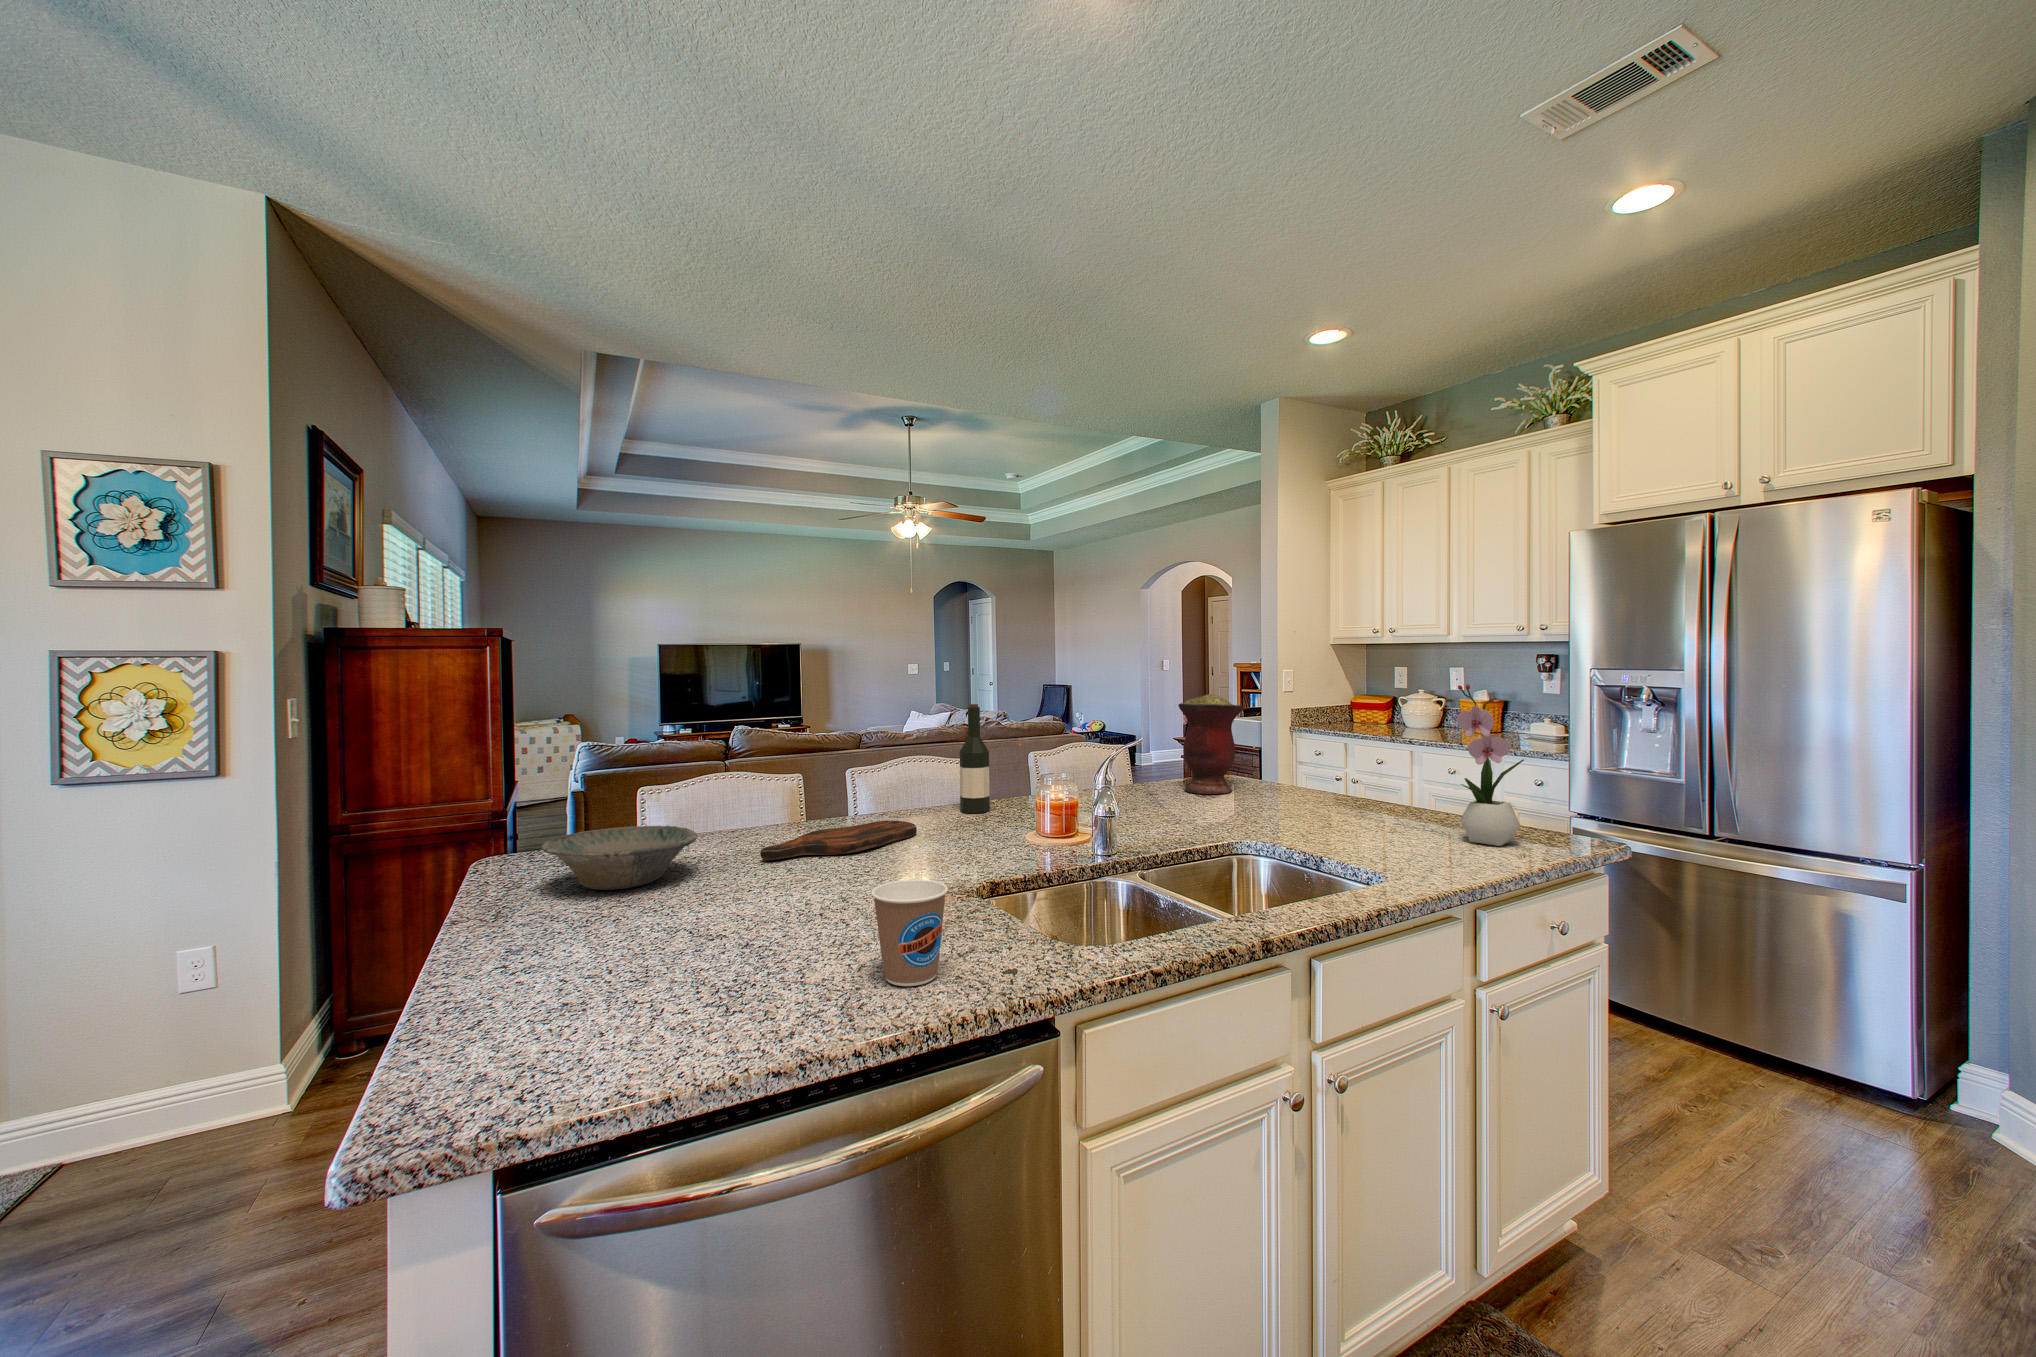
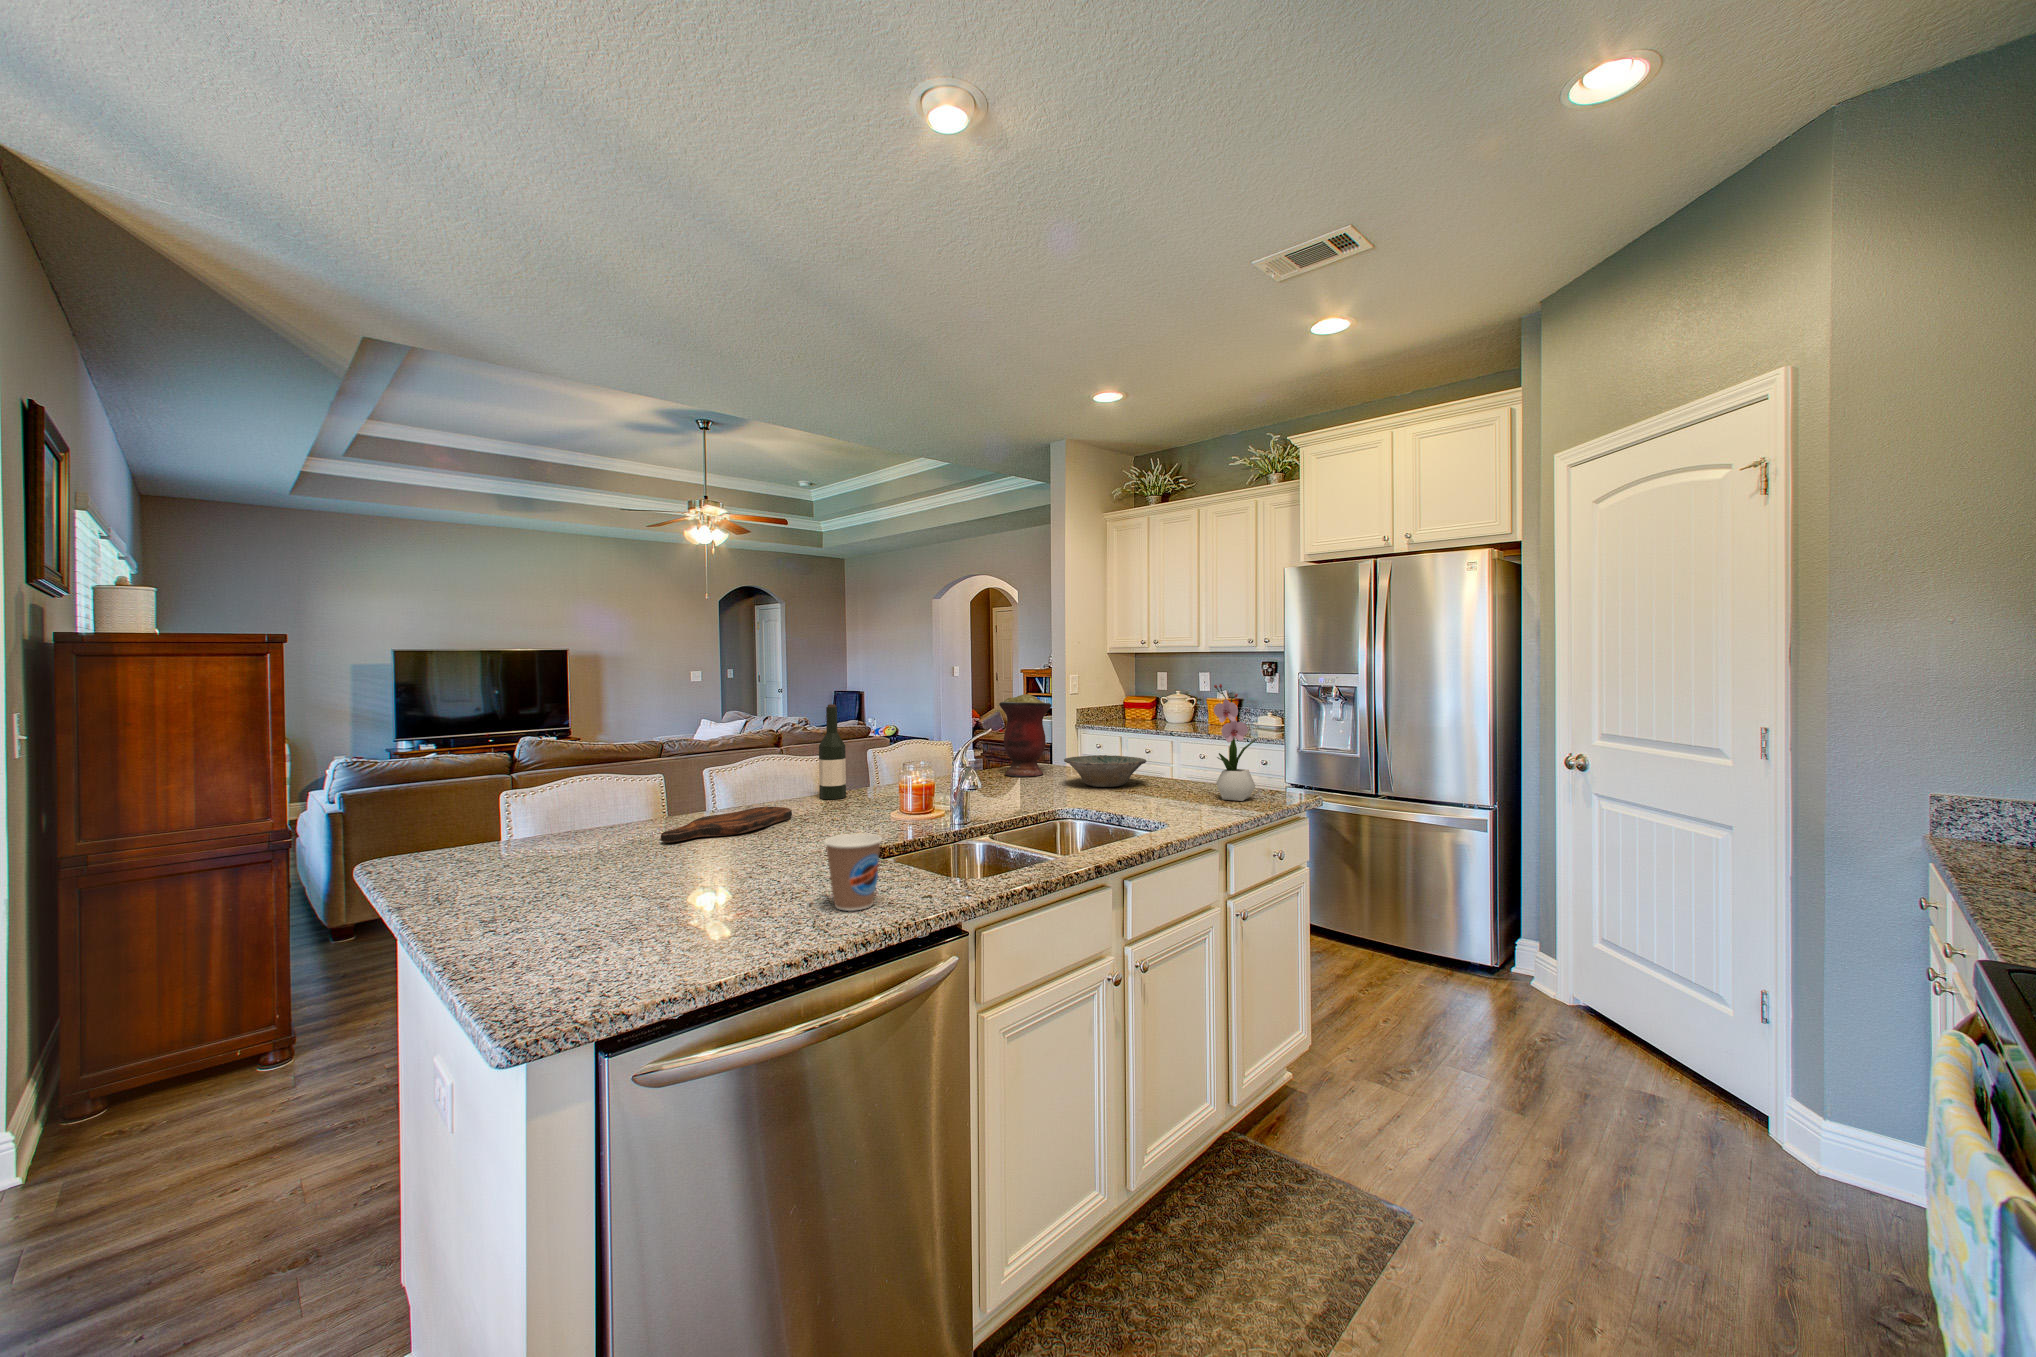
bowl: present [542,826,697,890] -> present [1064,755,1147,787]

